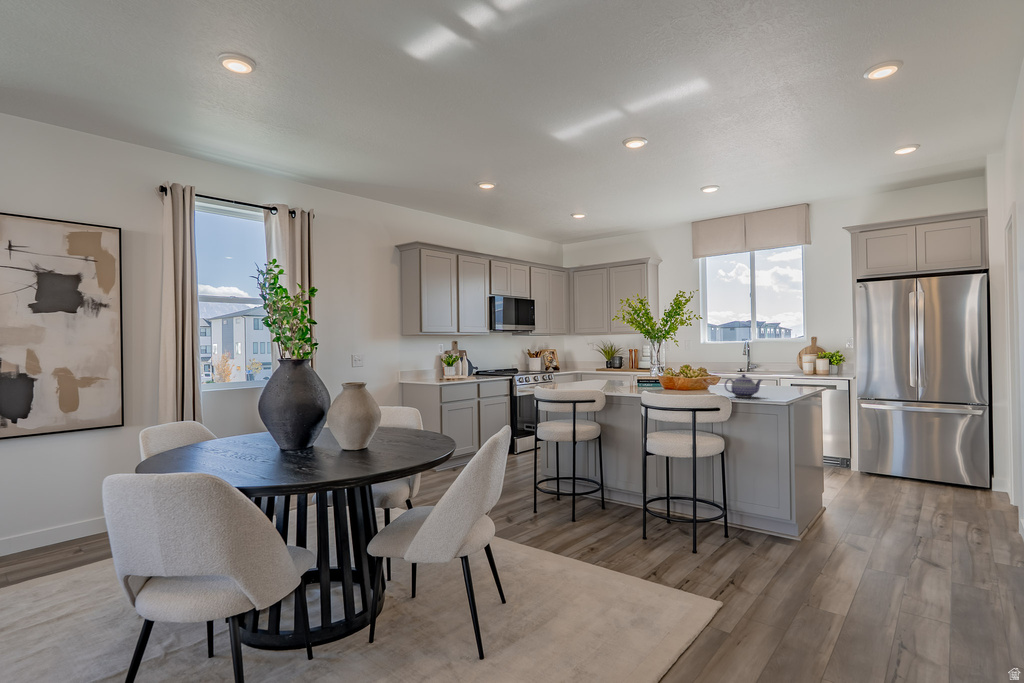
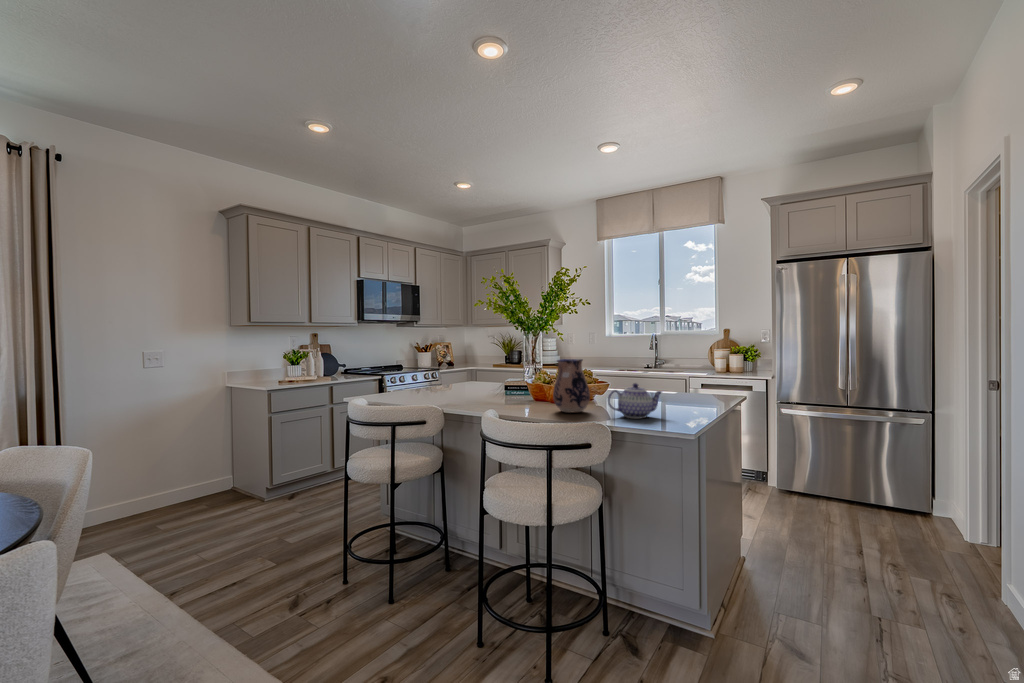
ceramic pitcher: none [684,359,711,395] -> present [553,359,590,413]

